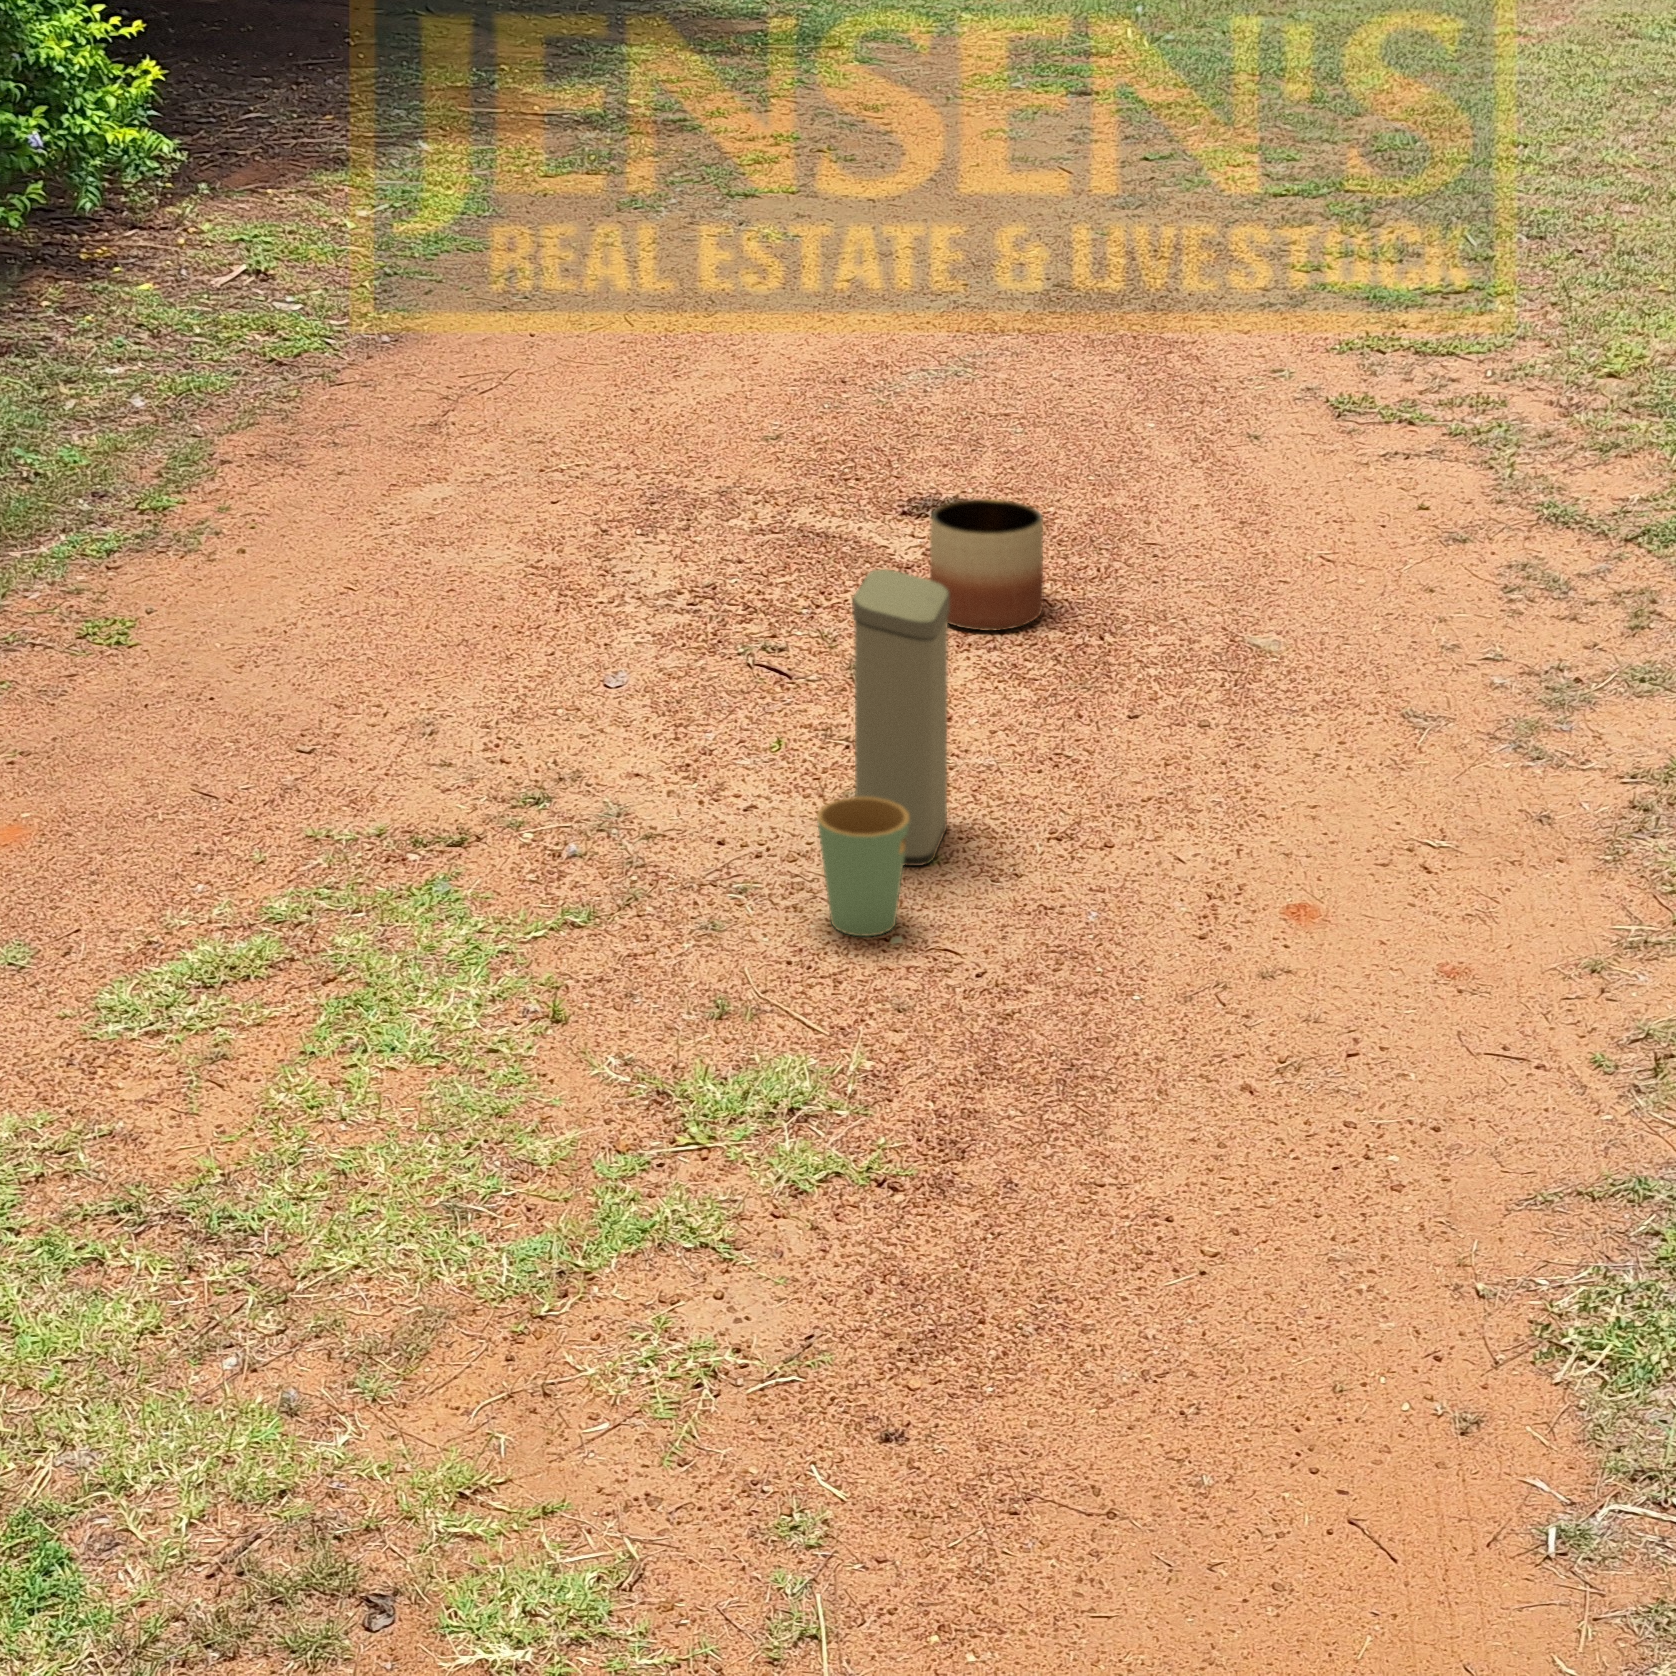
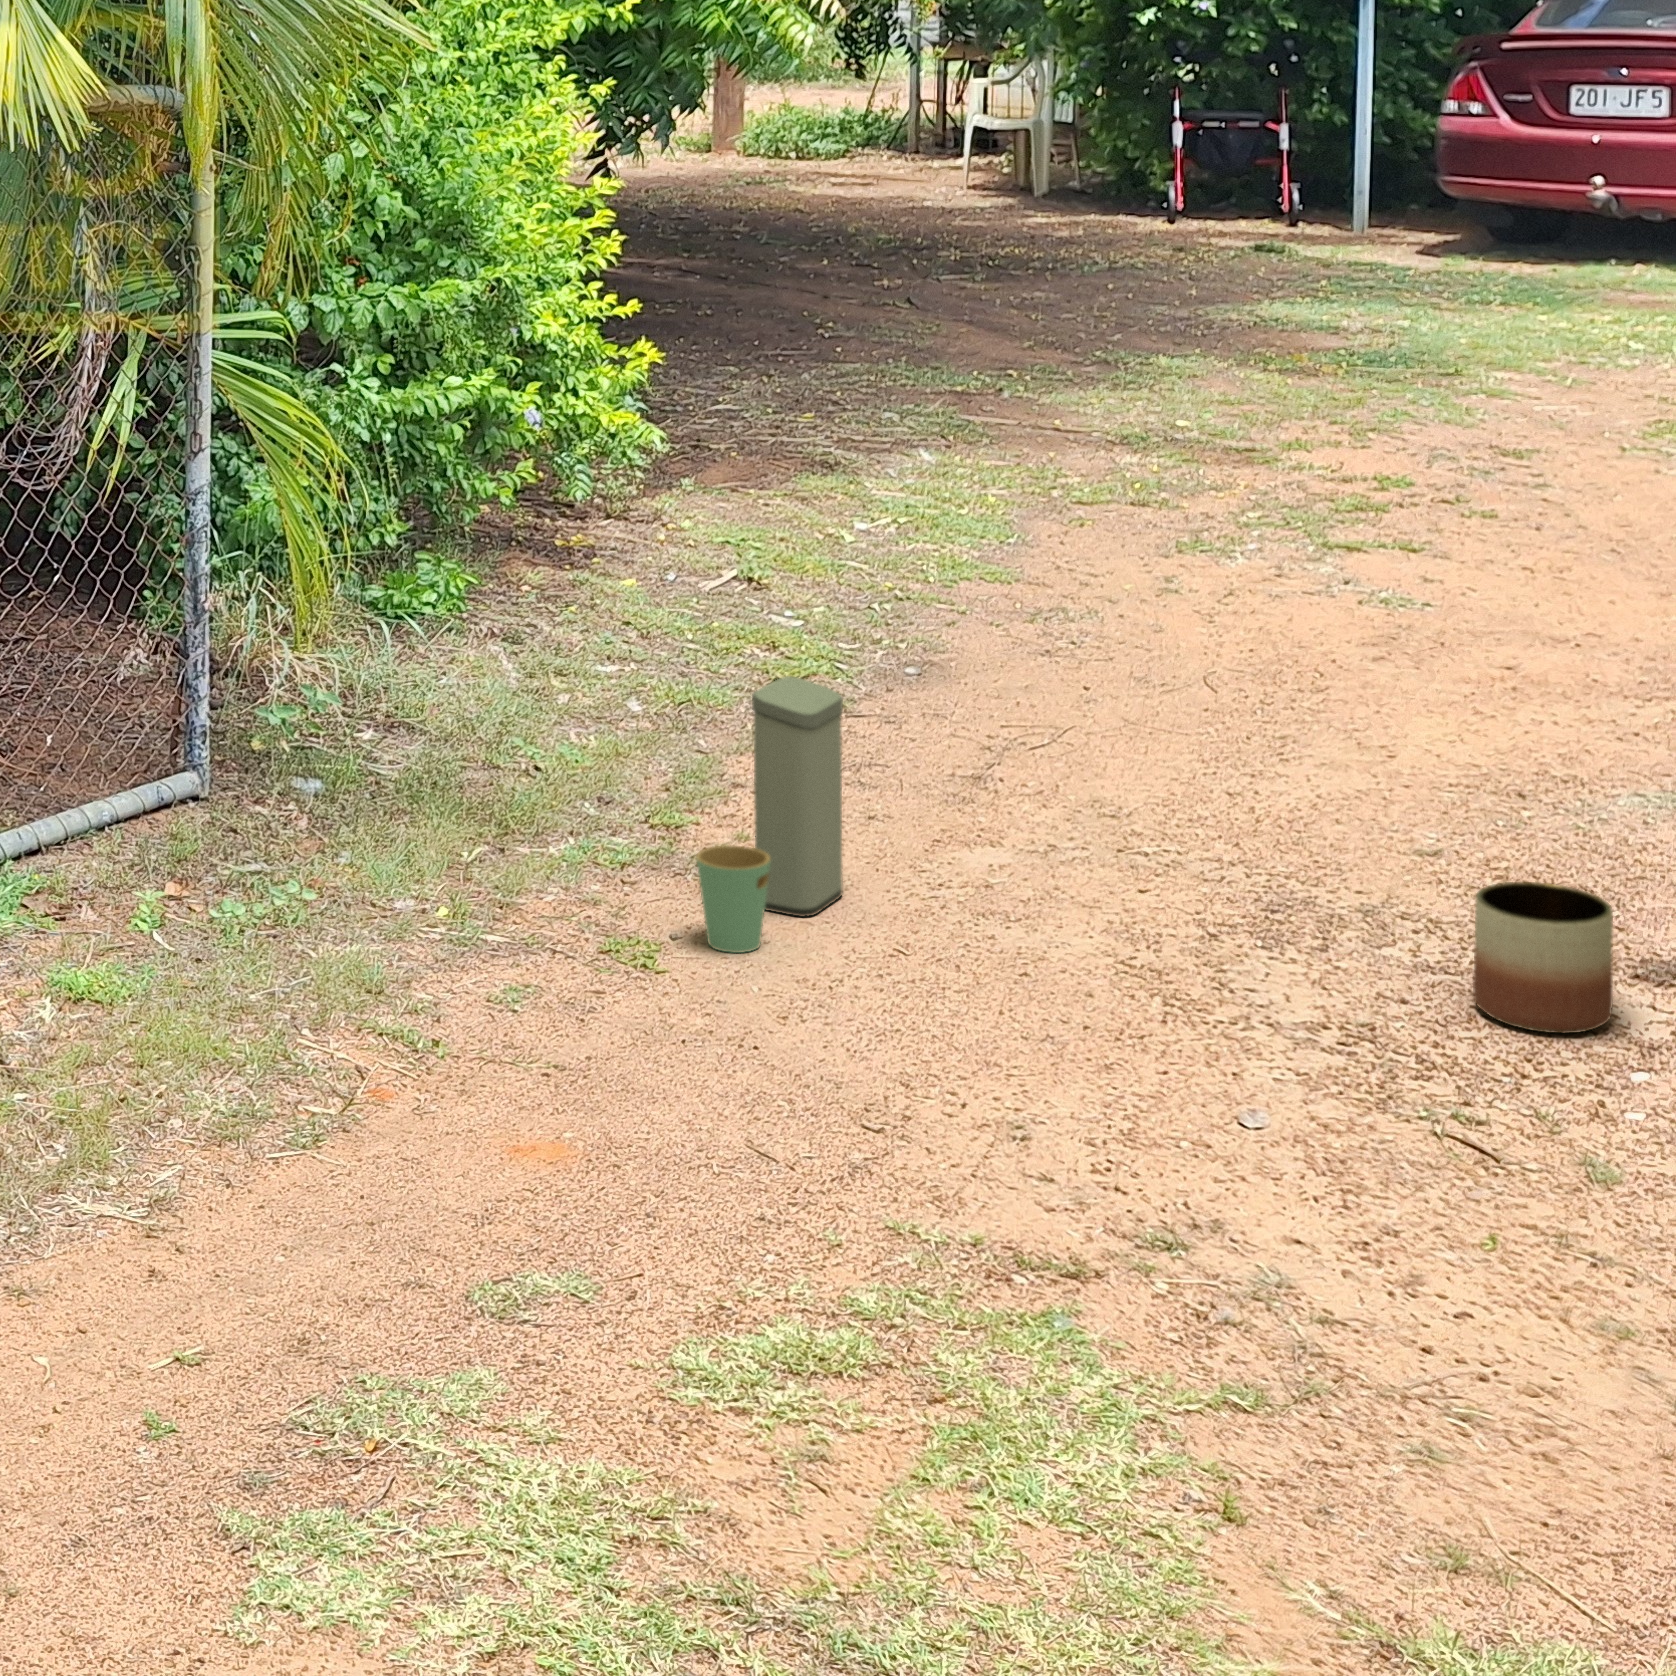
trash can: present [817,569,950,936] -> present [696,677,843,953]

